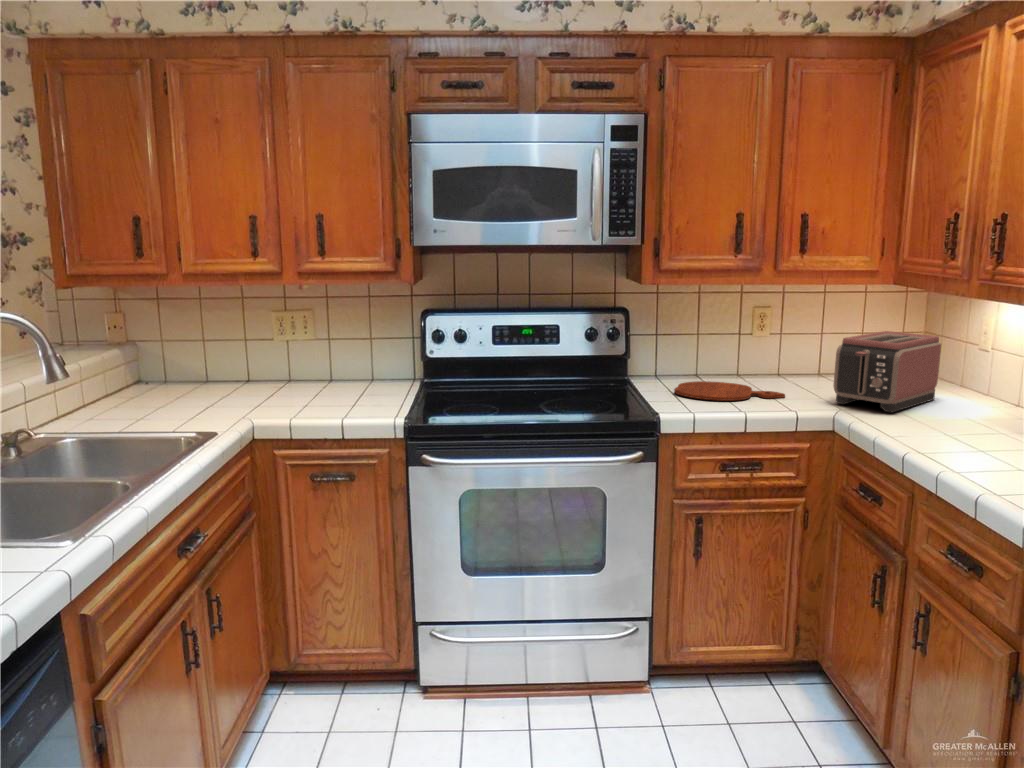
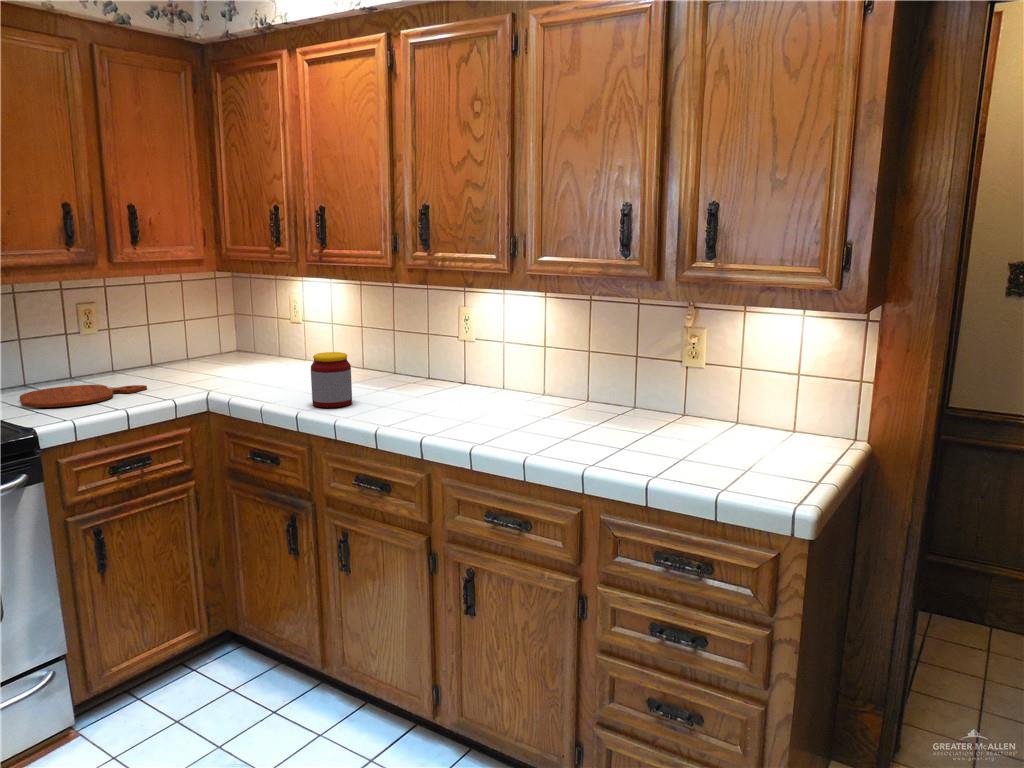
toaster: present [834,331,941,413] -> none [193,314,272,385]
jar: none [929,389,987,458] -> present [311,352,352,408]

